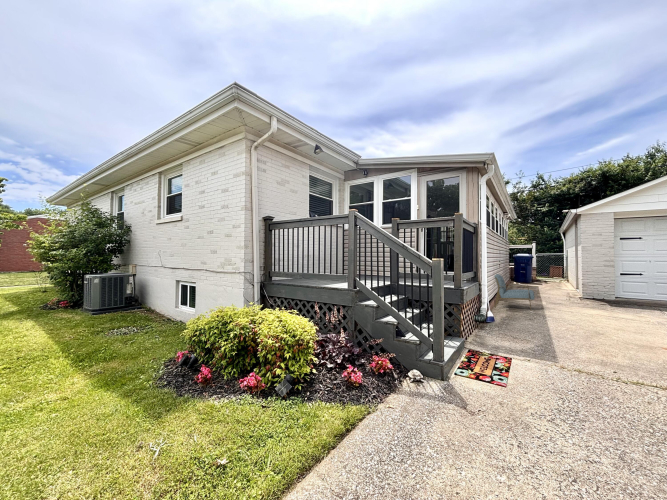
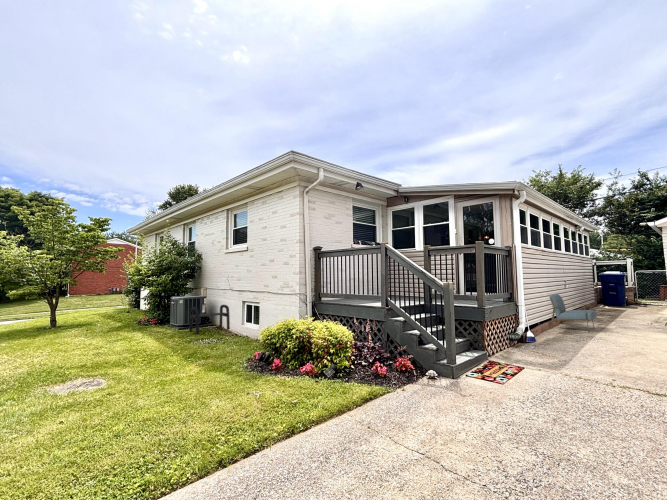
bench: none [107,284,160,319] -> present [189,305,230,334]

